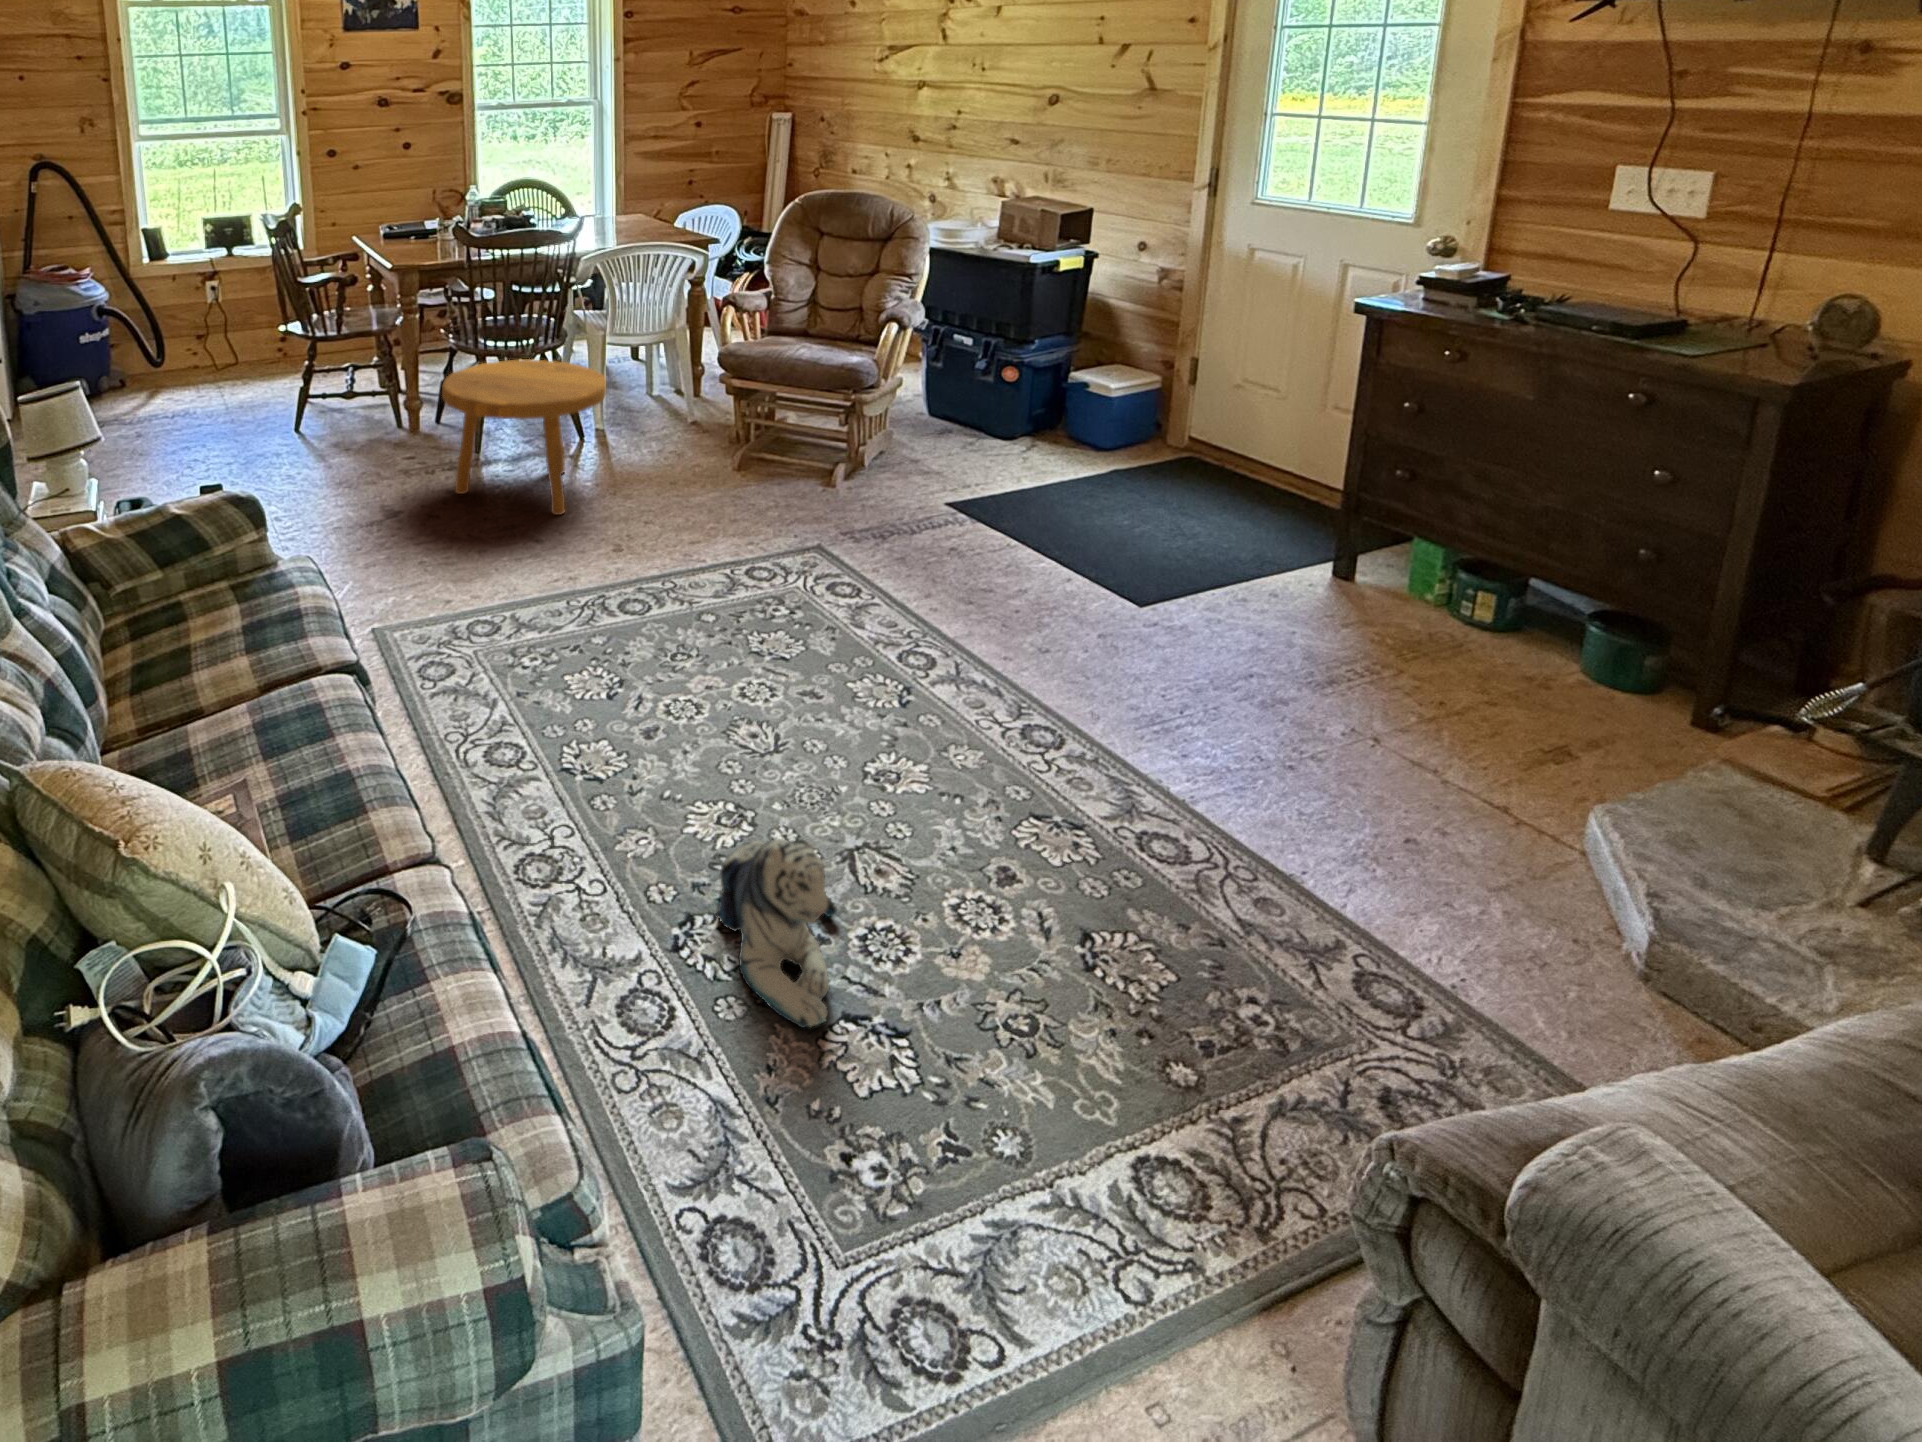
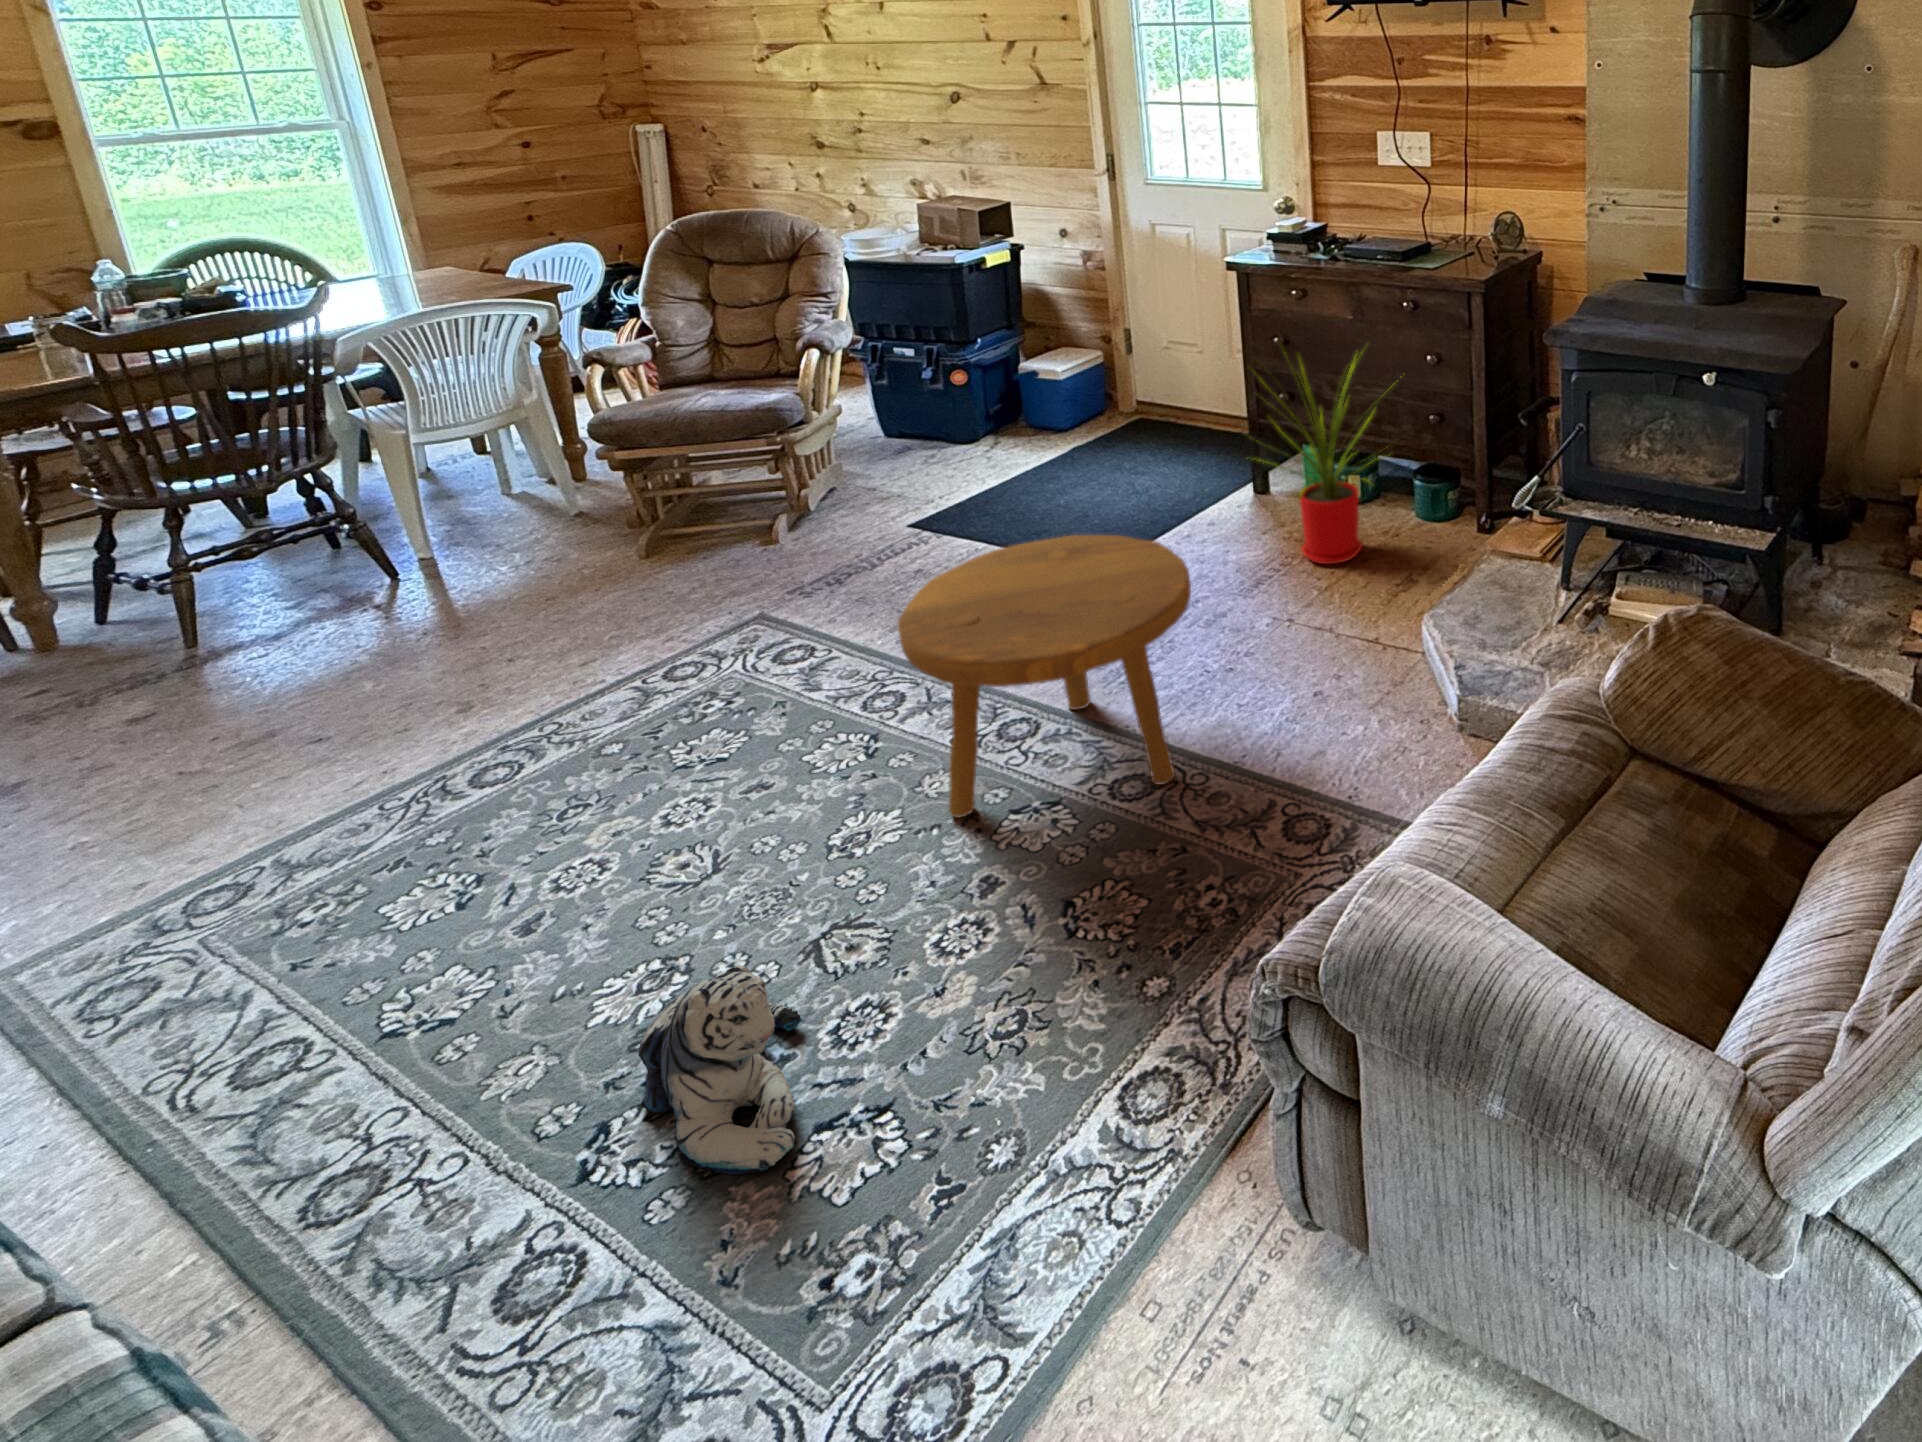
footstool: present [442,359,606,515] -> present [898,535,1191,817]
house plant: none [1340,405,1622,696] -> present [1252,352,1384,564]

